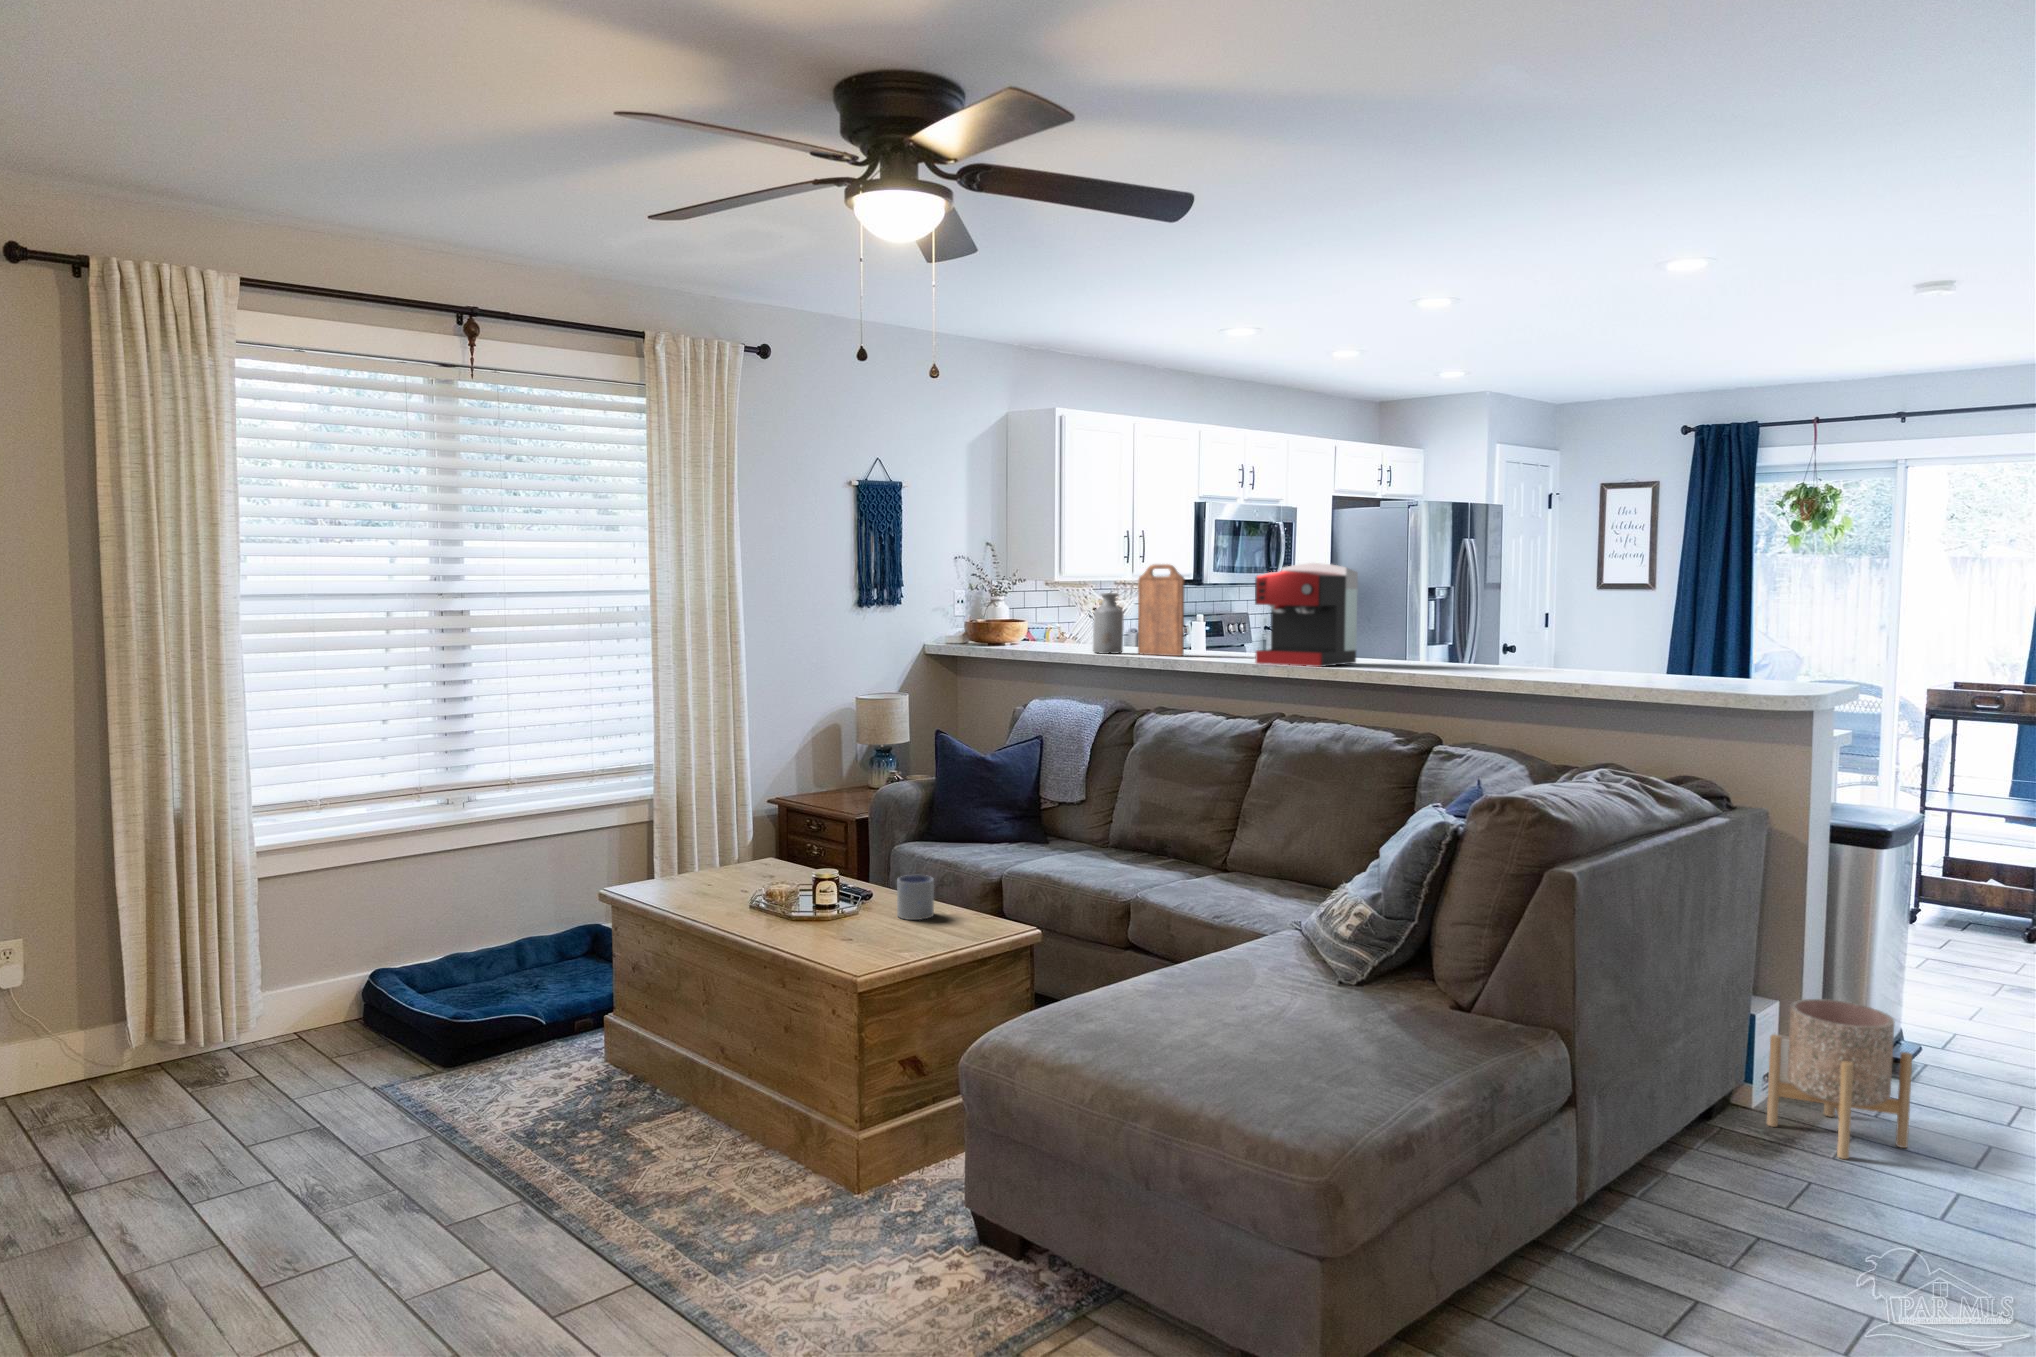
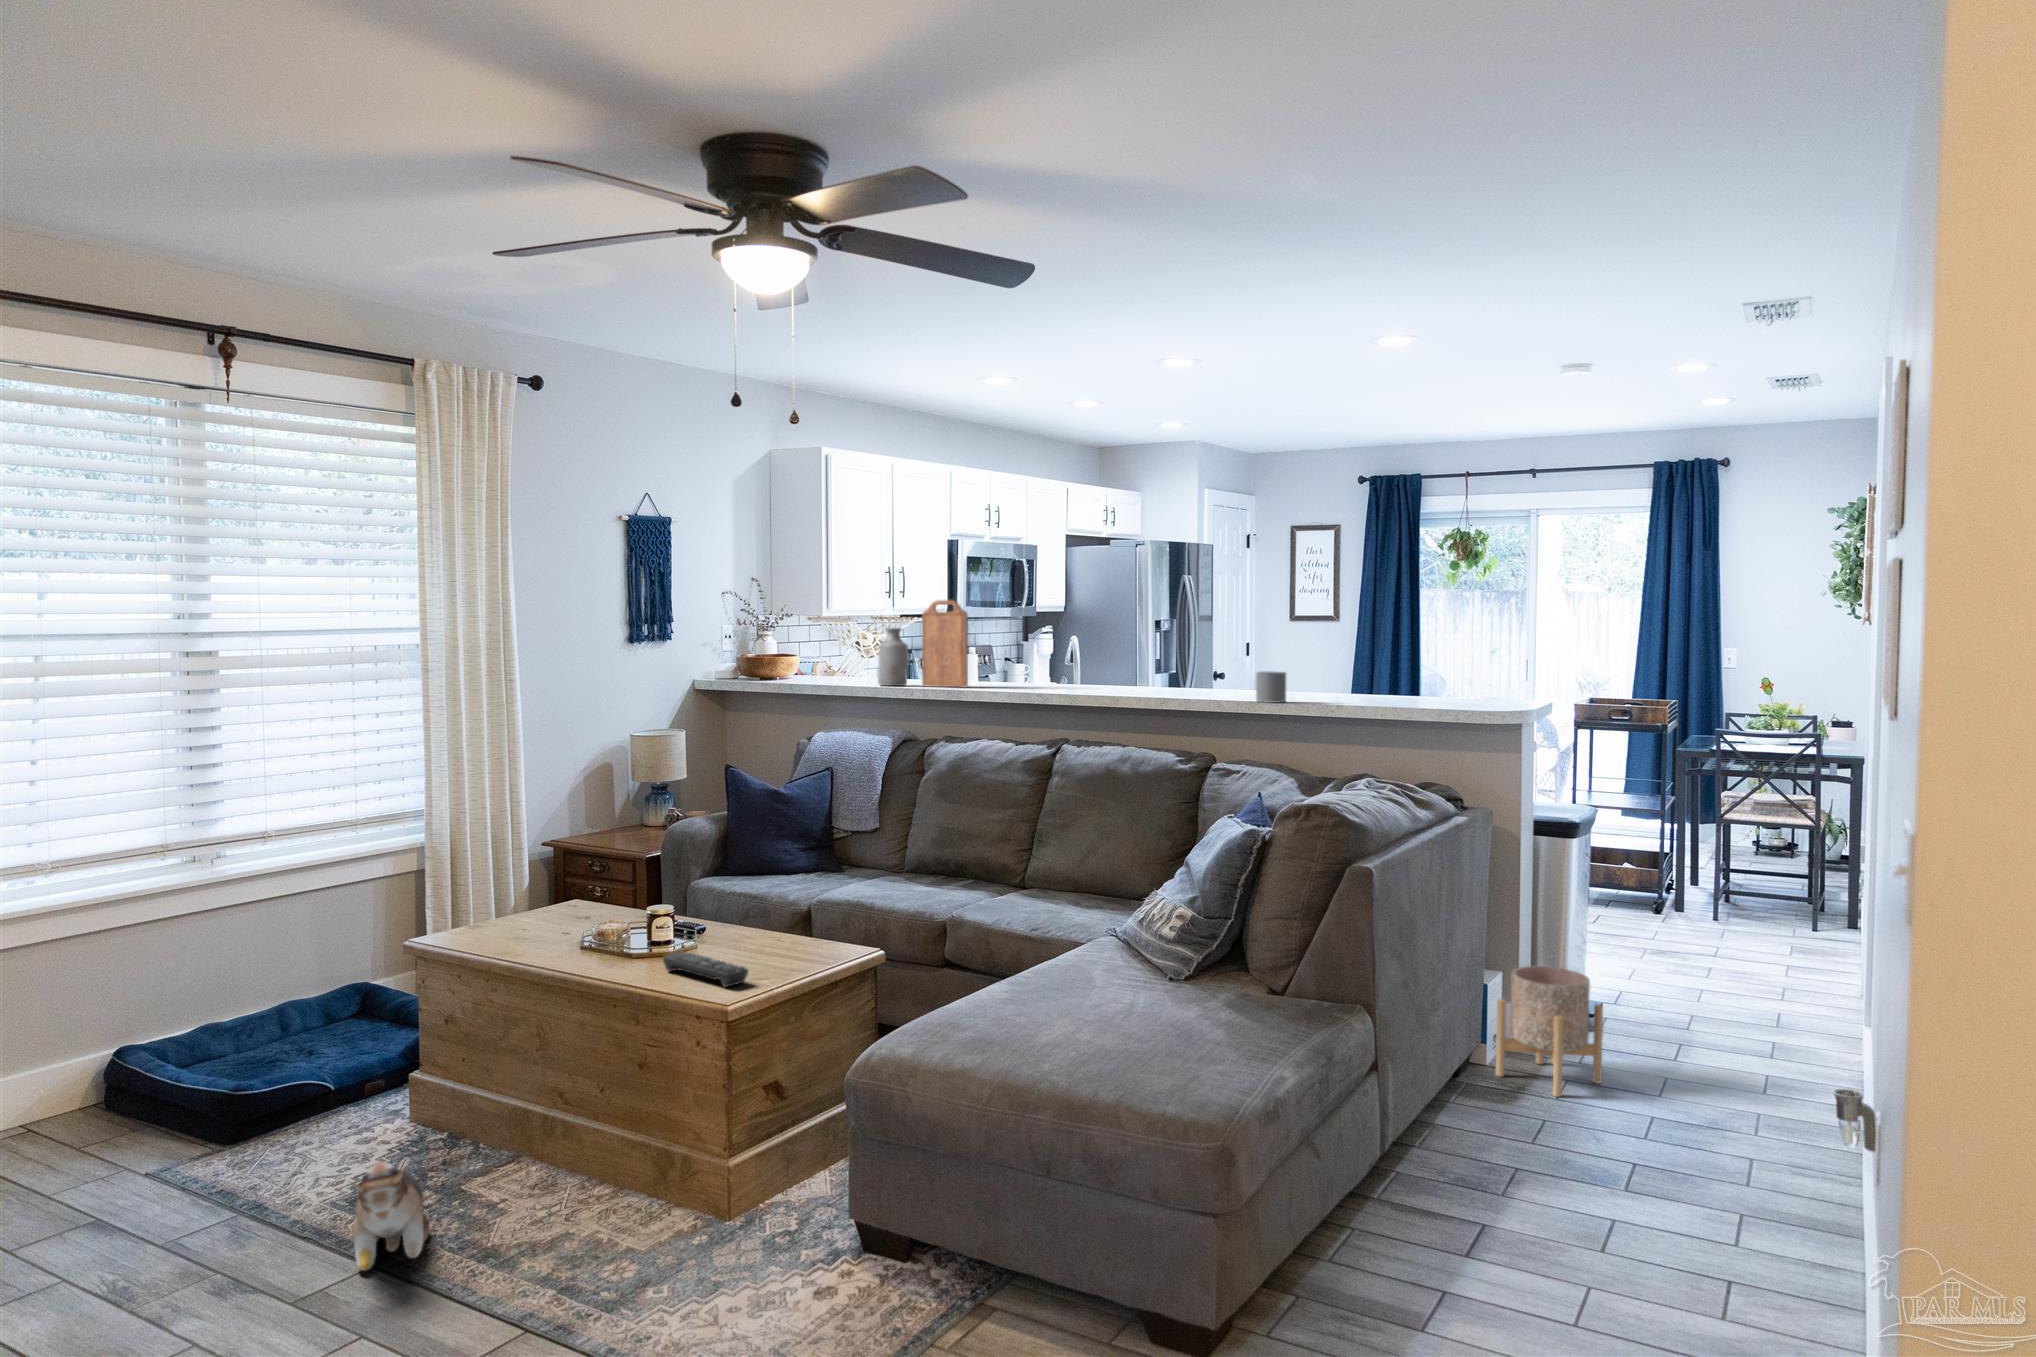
coffee maker: present [1255,563,1358,667] -> none [1042,600,1131,696]
cup: present [897,875,934,920] -> present [1256,672,1286,703]
remote control: none [815,917,890,957] -> present [663,952,748,987]
plush toy: none [496,1099,584,1201] -> present [350,1162,430,1271]

